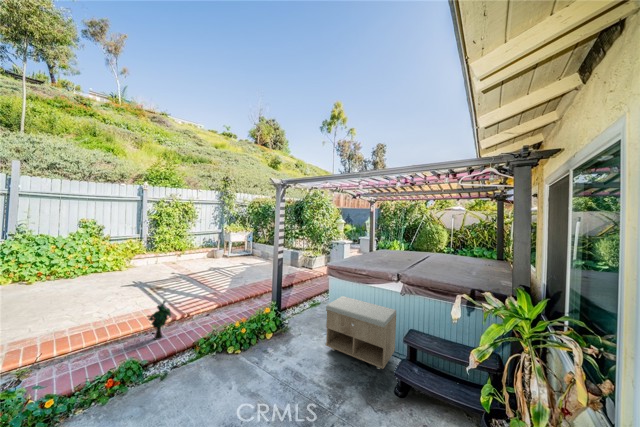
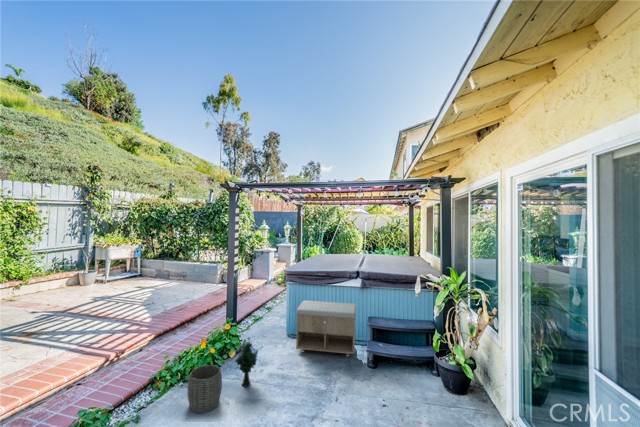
decorative plant: present [148,301,171,339] -> present [235,338,258,387]
woven basket: none [195,346,228,393] -> present [188,365,222,413]

